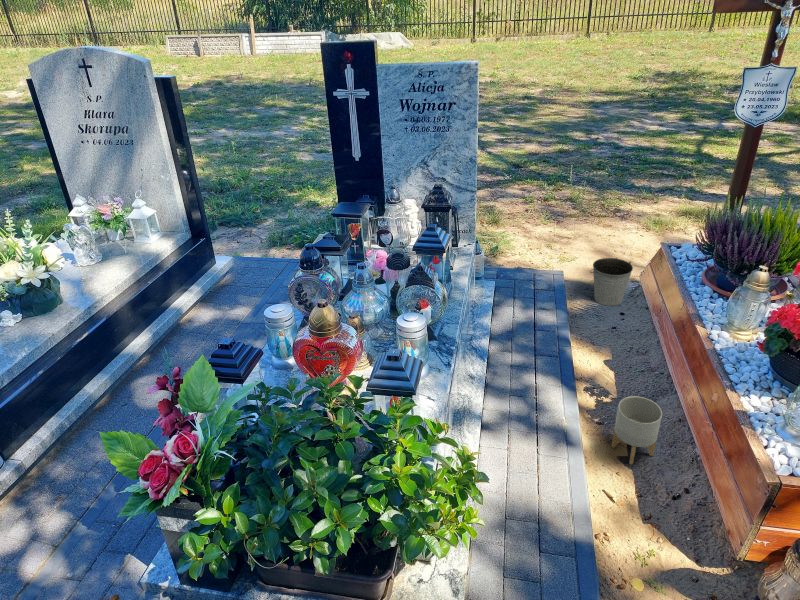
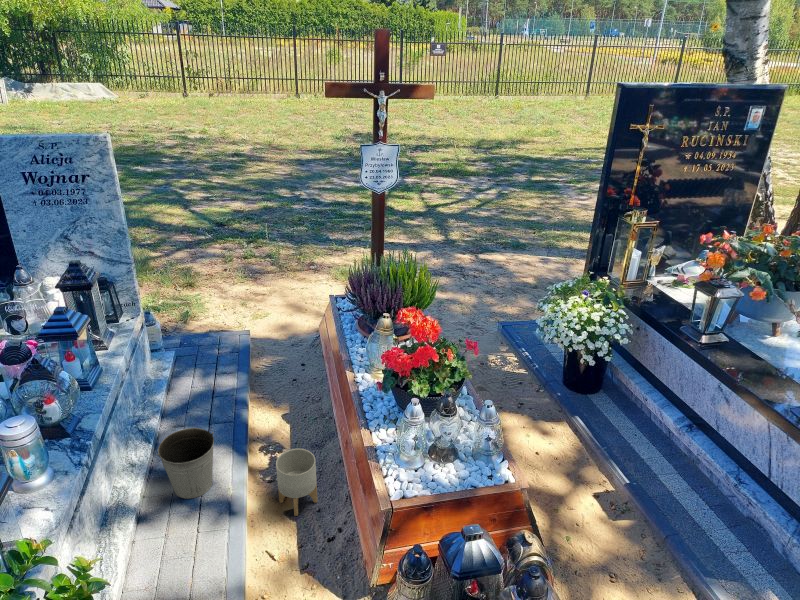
bucket: present [590,258,633,306] -> present [157,428,214,499]

